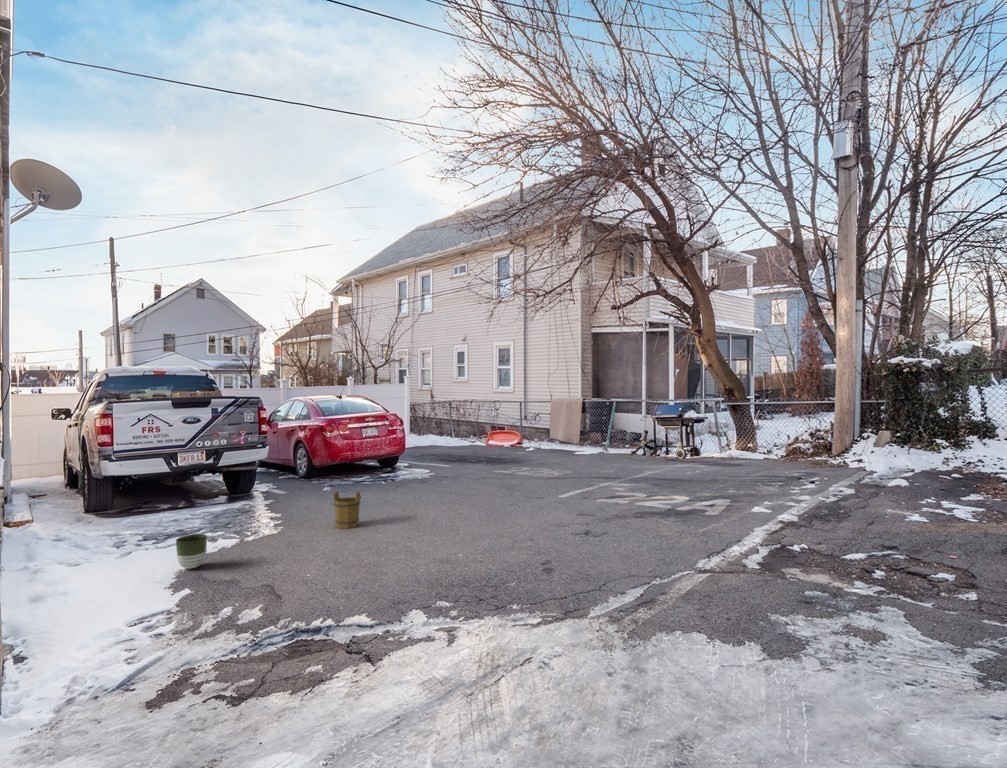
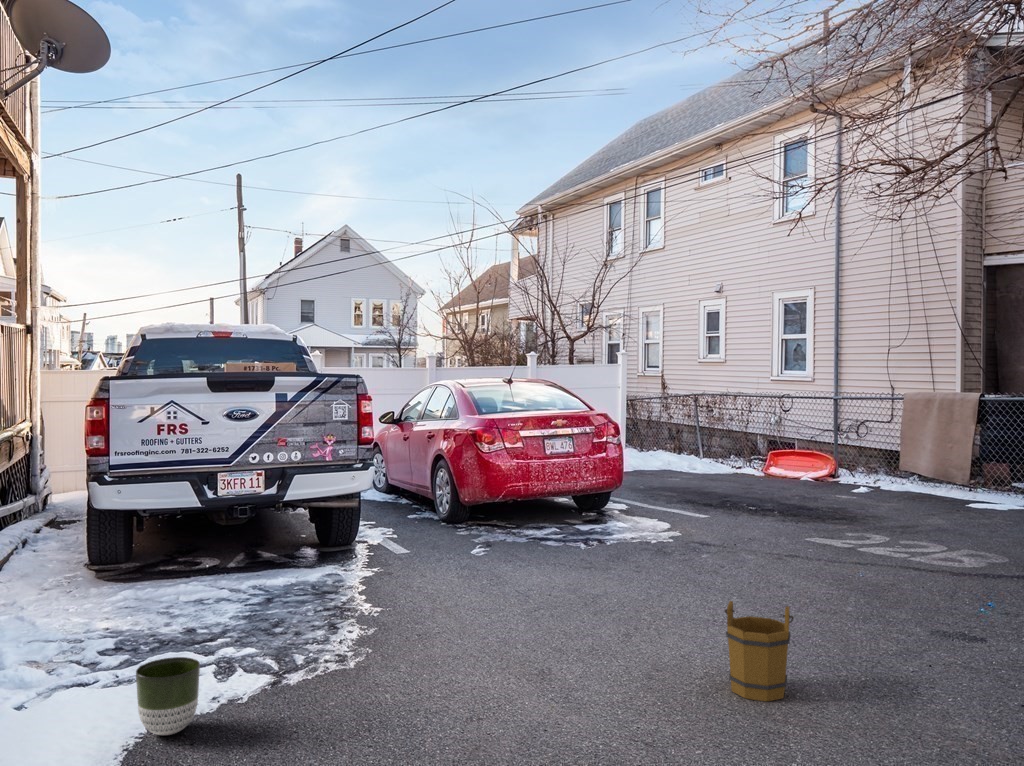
bucket: present [334,491,361,529] -> present [725,601,793,701]

